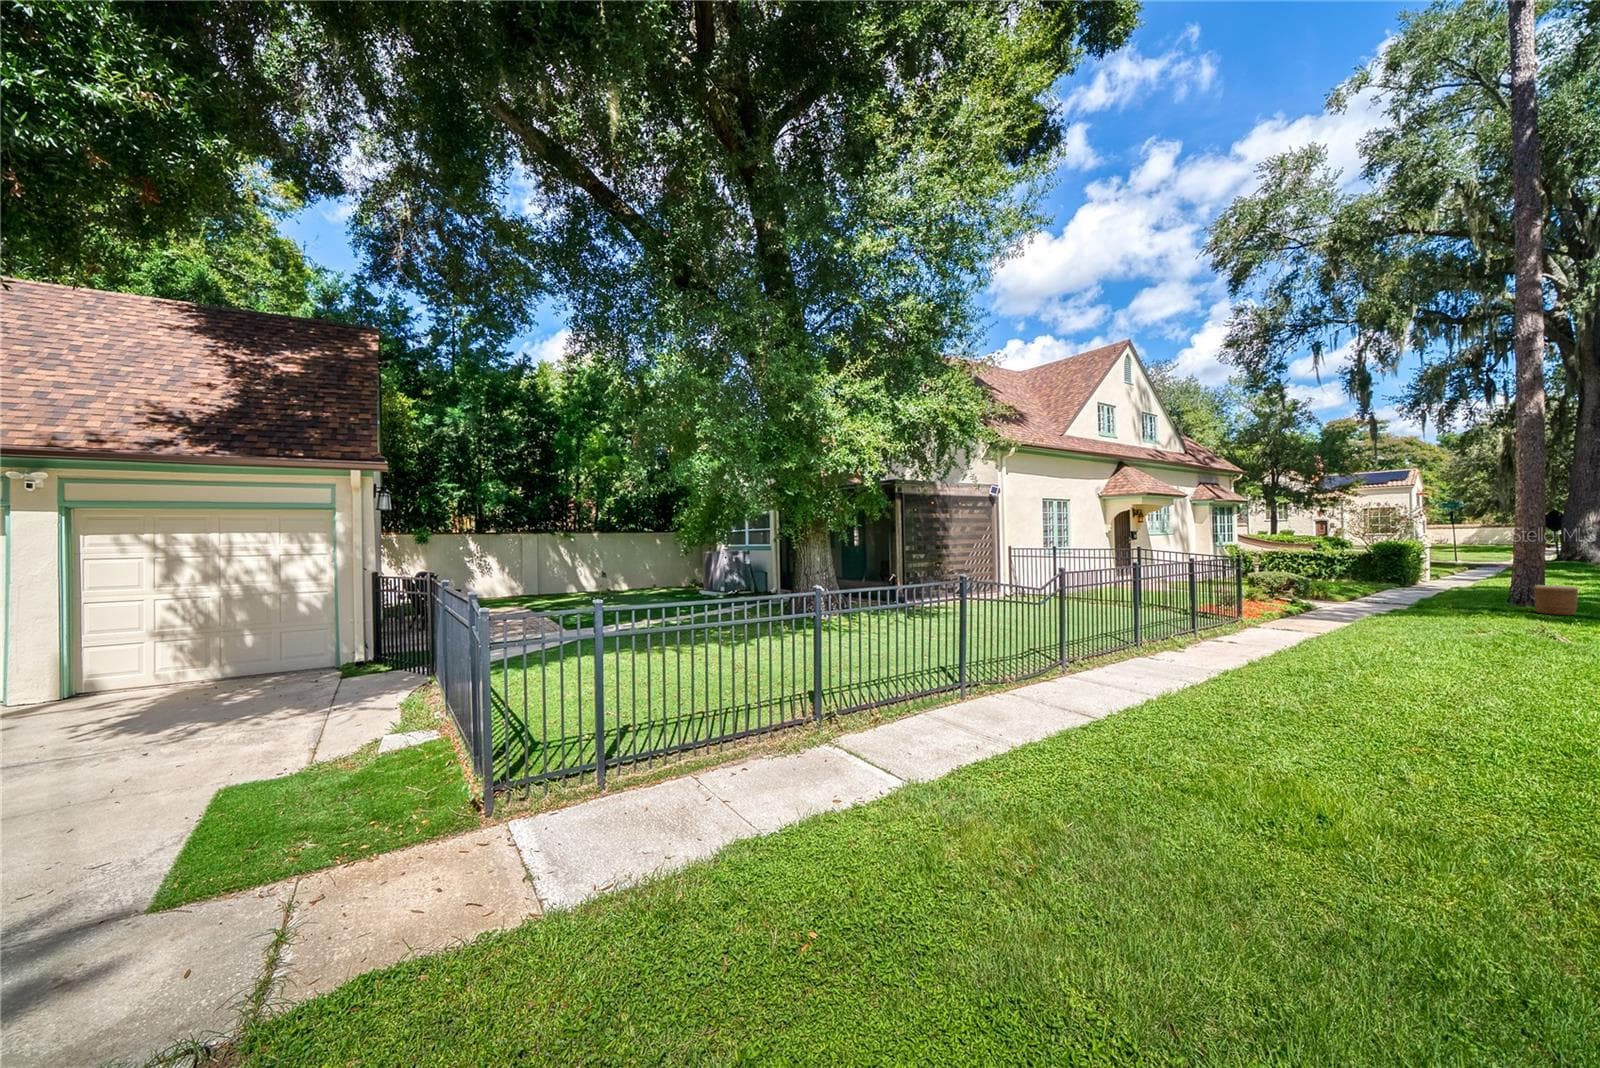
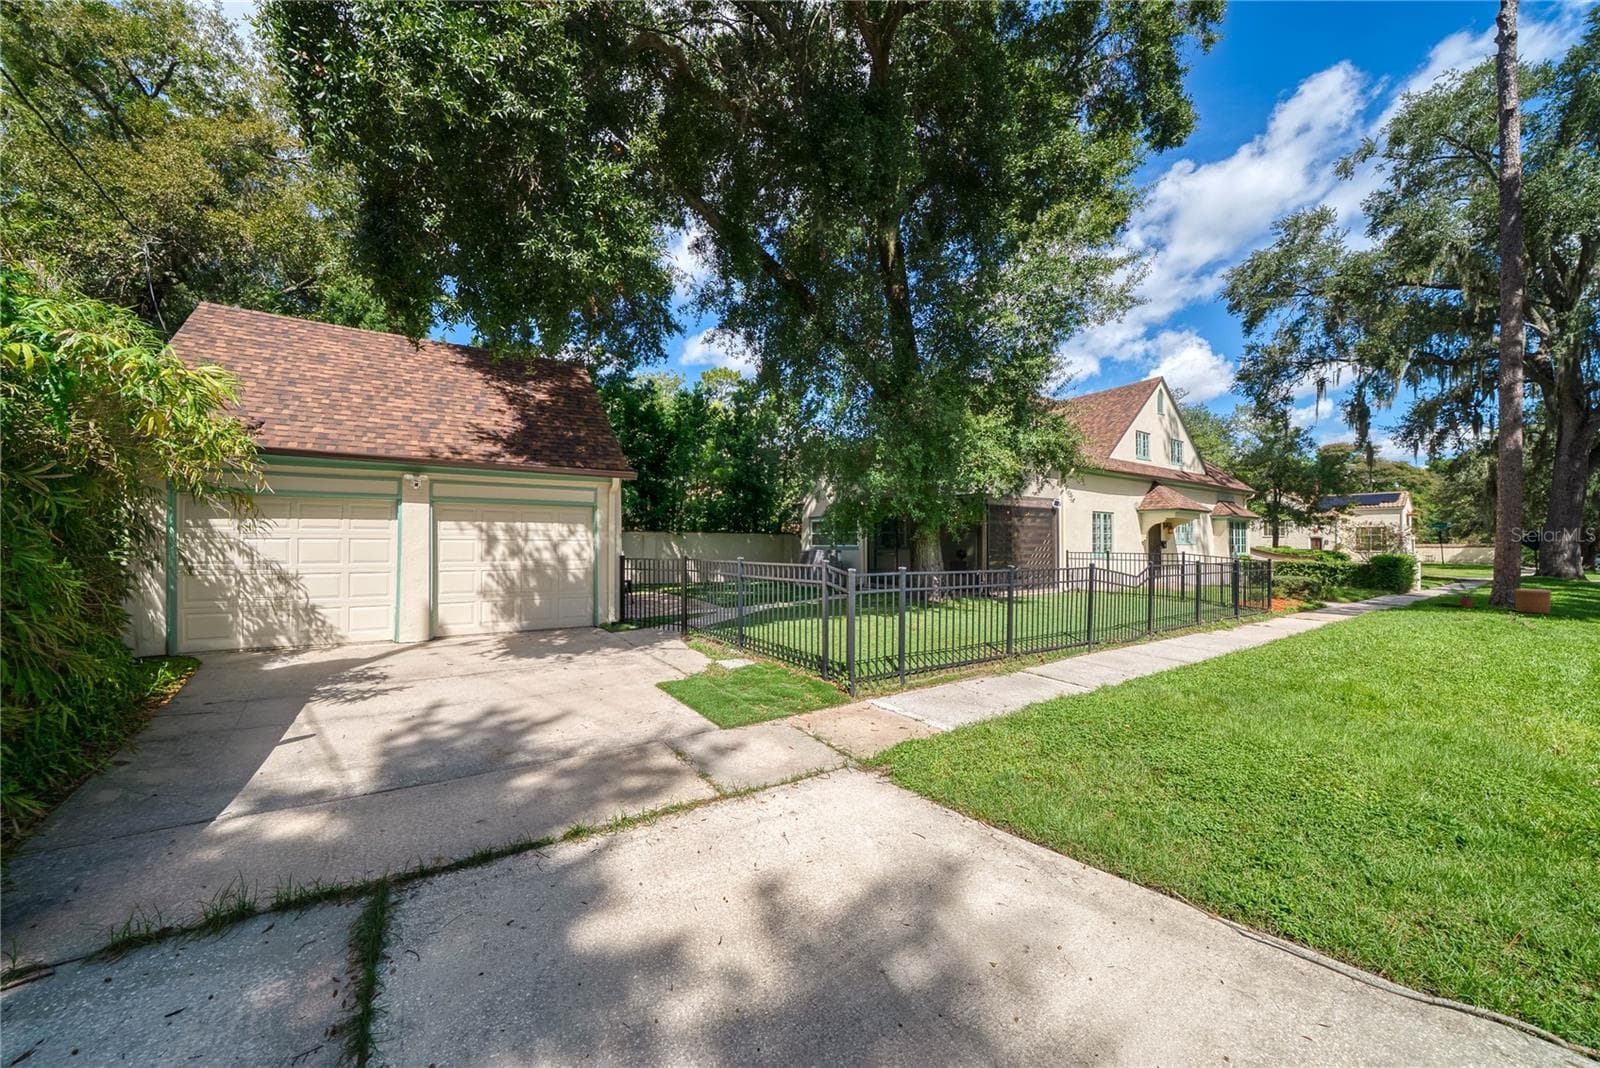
potted plant: none [1454,578,1510,608] -> present [1447,584,1483,608]

